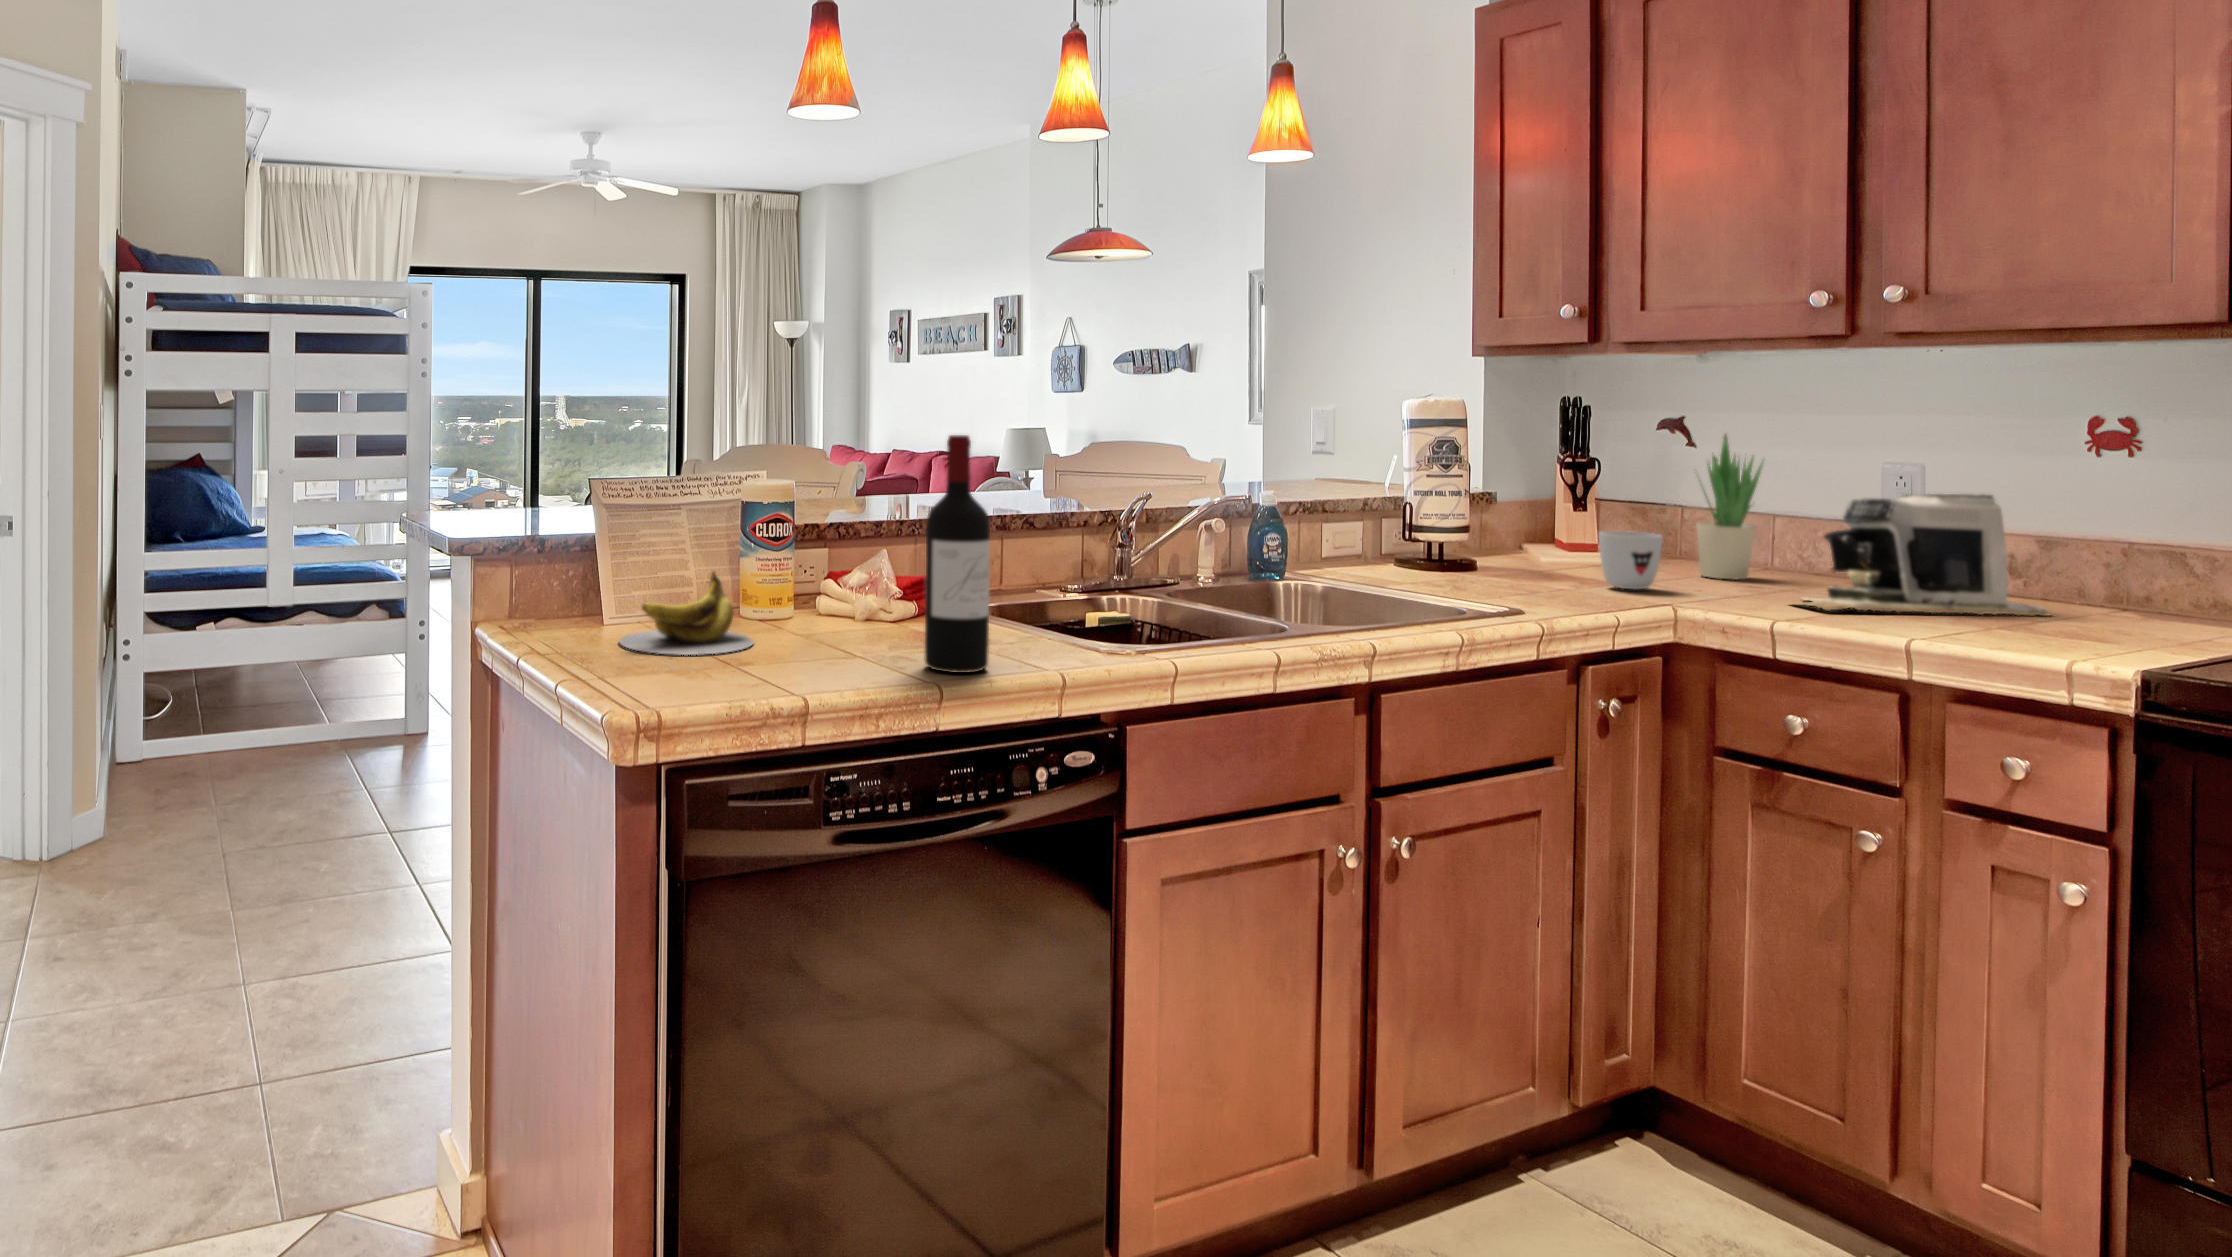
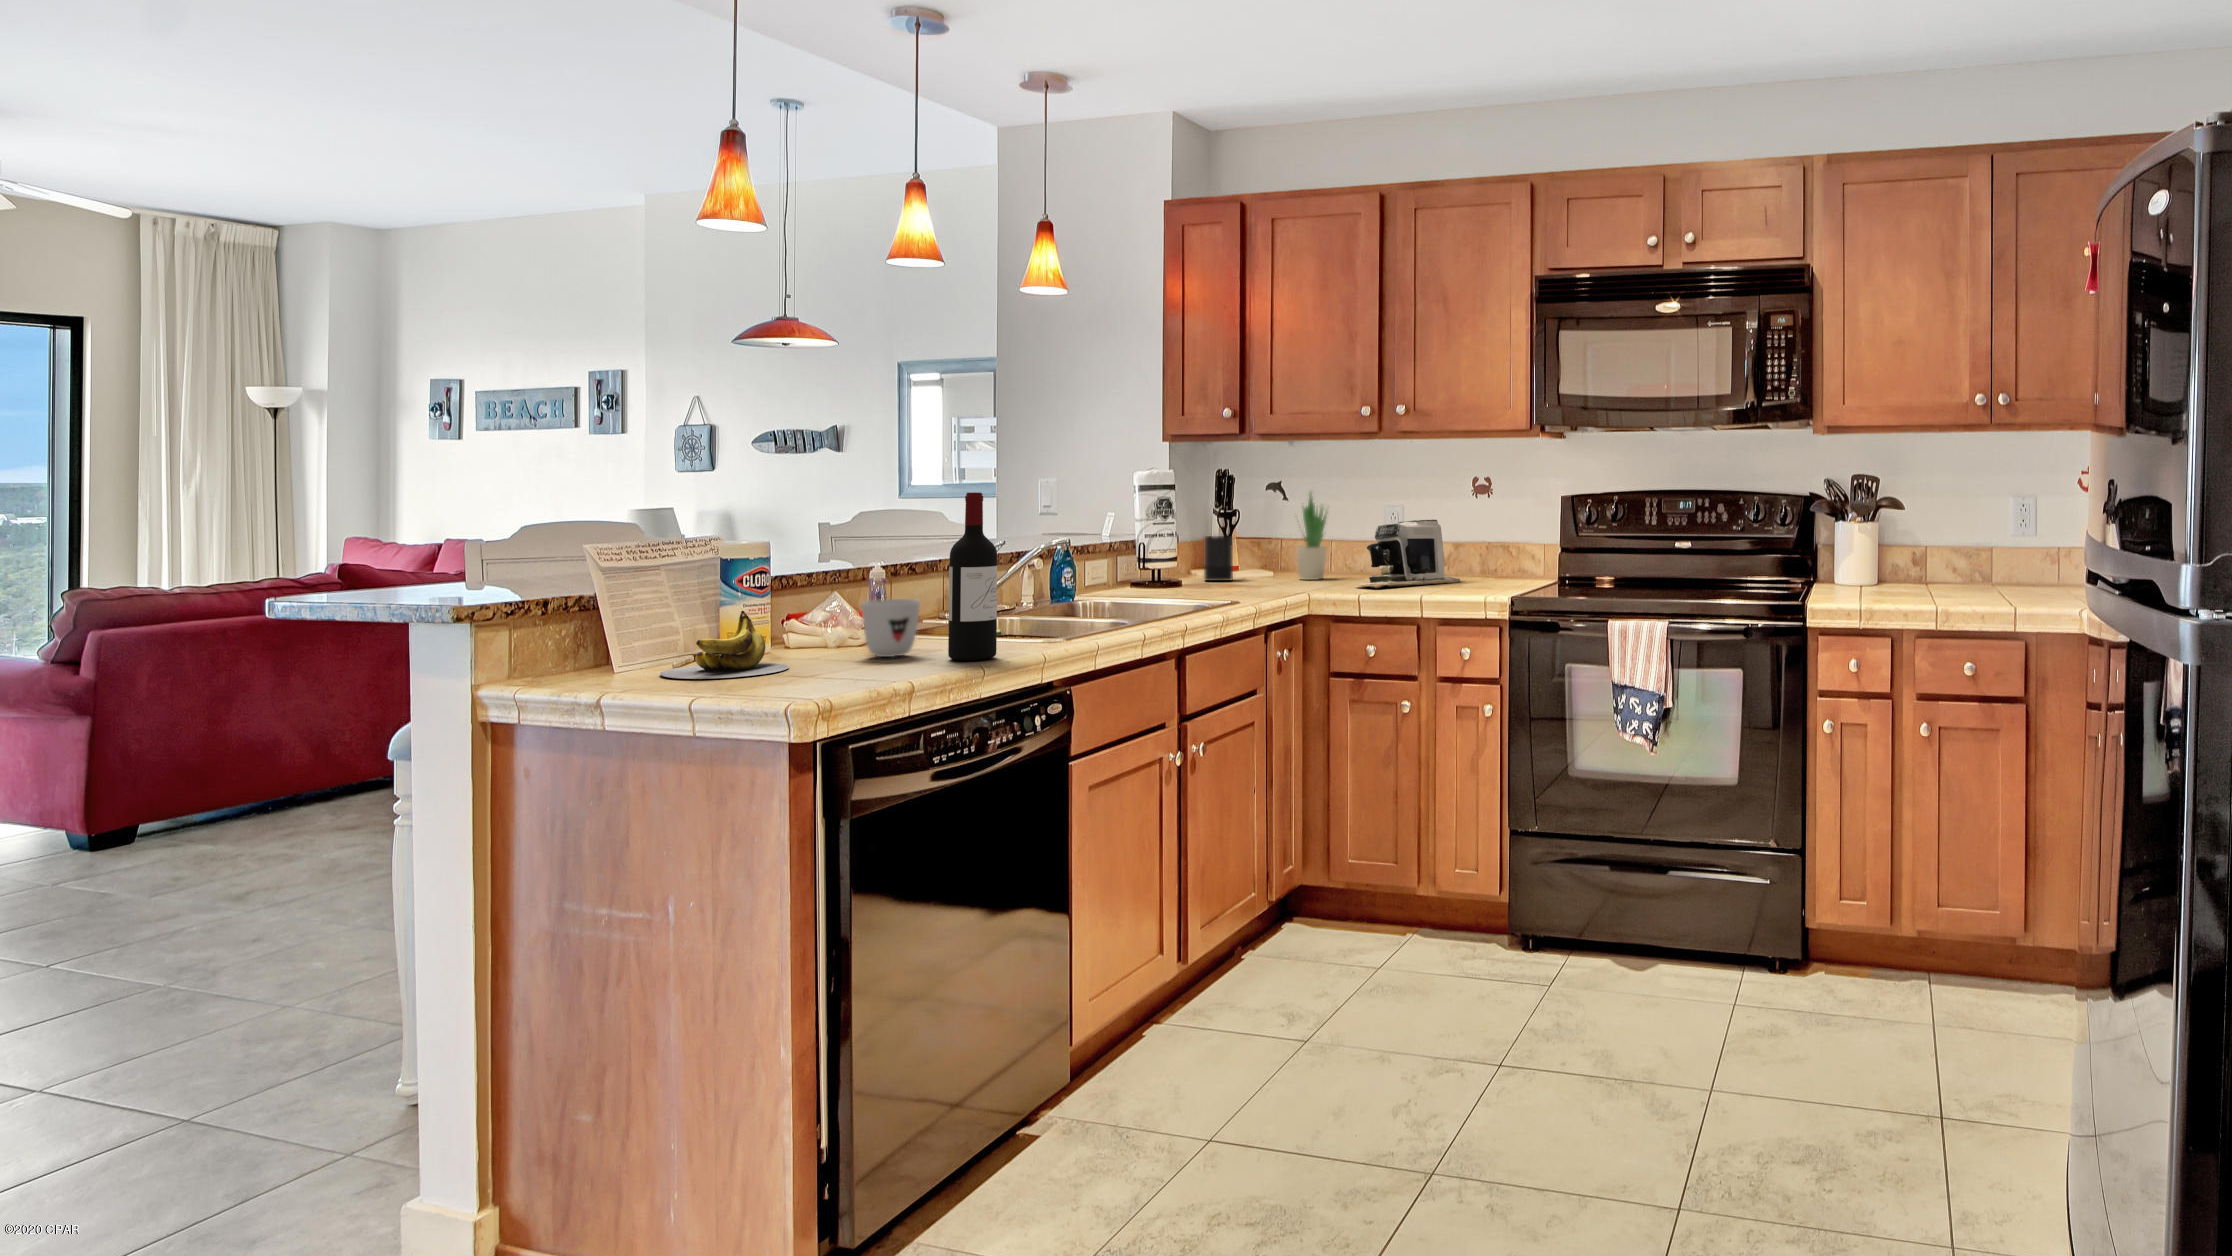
candle: none [1532,490,1584,567] -> present [1204,535,1233,581]
mug: present [1599,531,1663,590] -> present [862,599,920,657]

